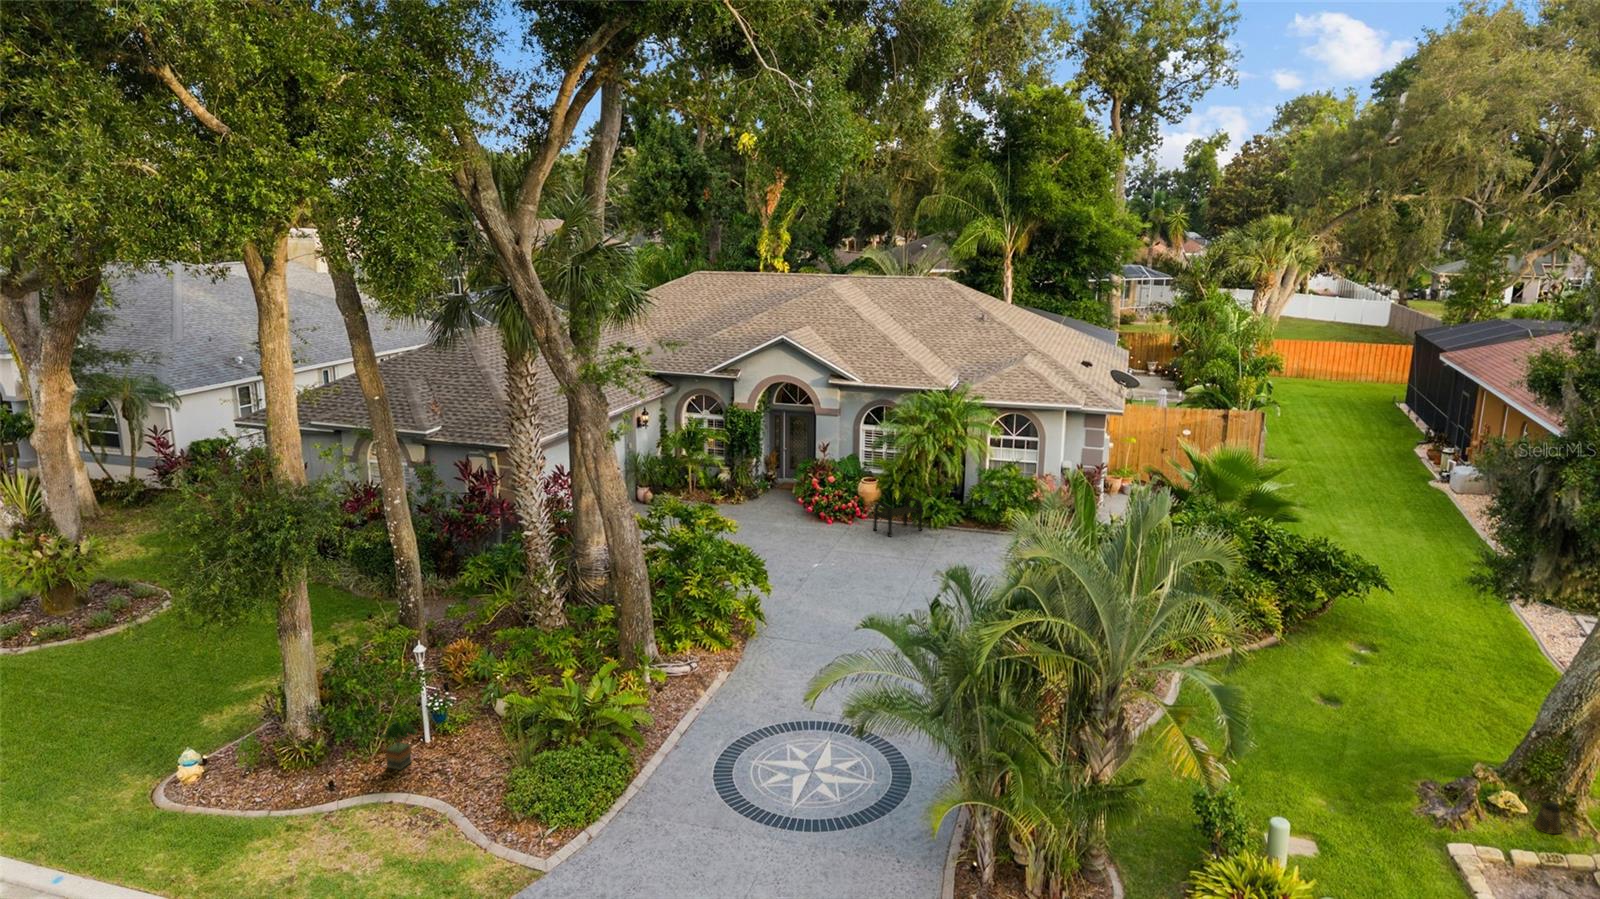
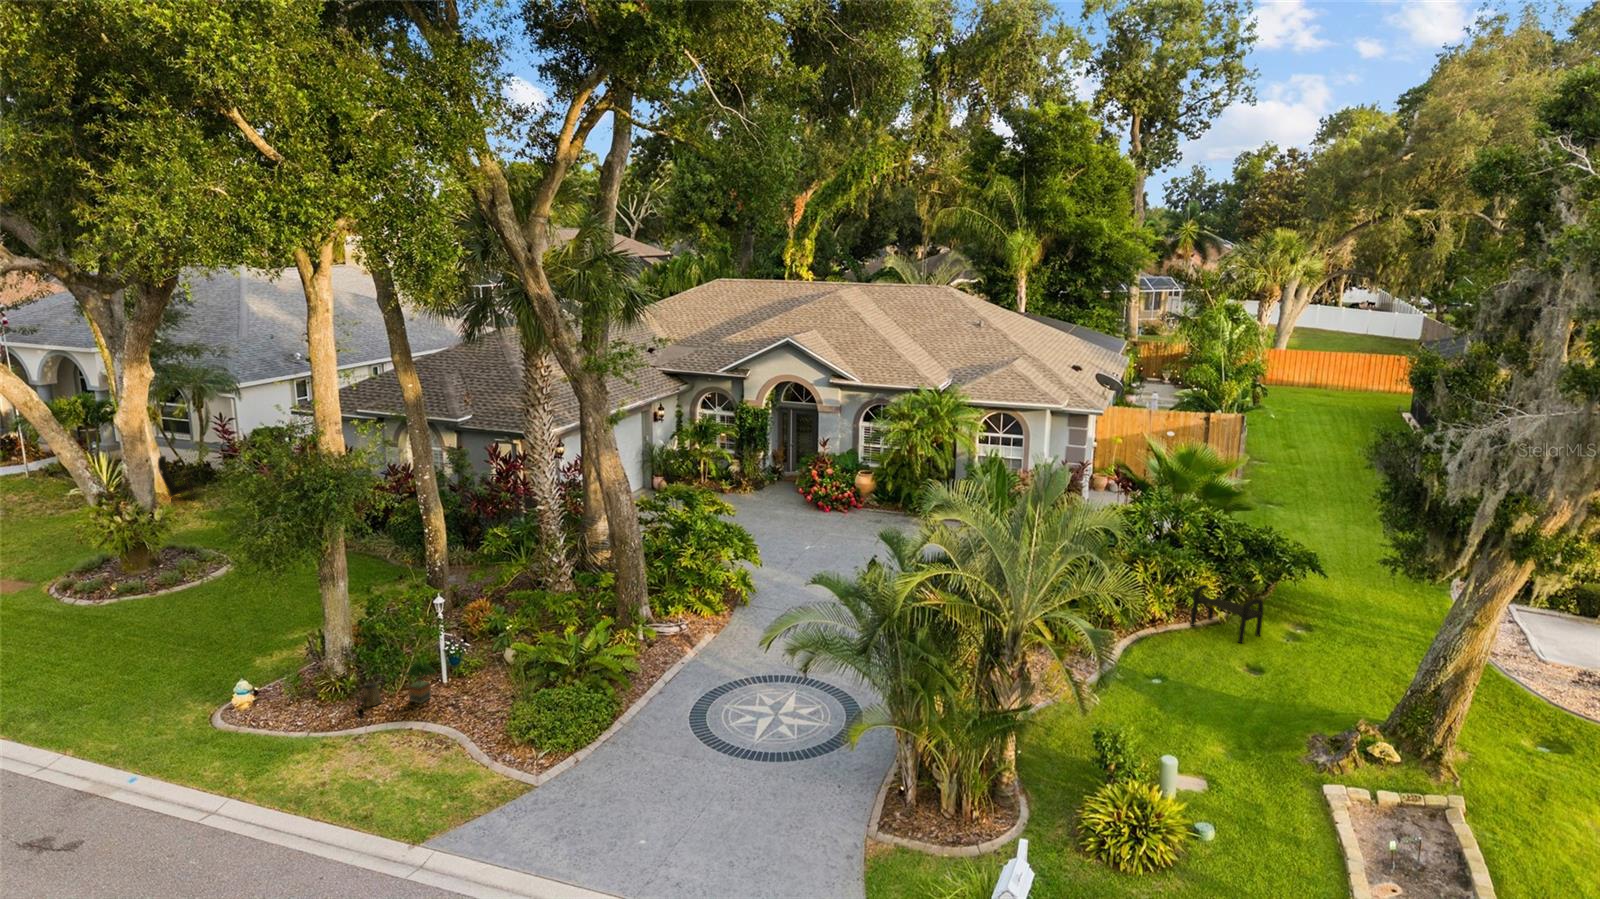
lounge chair: none [83,474,127,527] -> present [158,456,194,499]
bench: present [873,497,922,537] -> present [1190,585,1264,643]
watering can: present [1534,802,1562,834] -> present [350,682,384,707]

